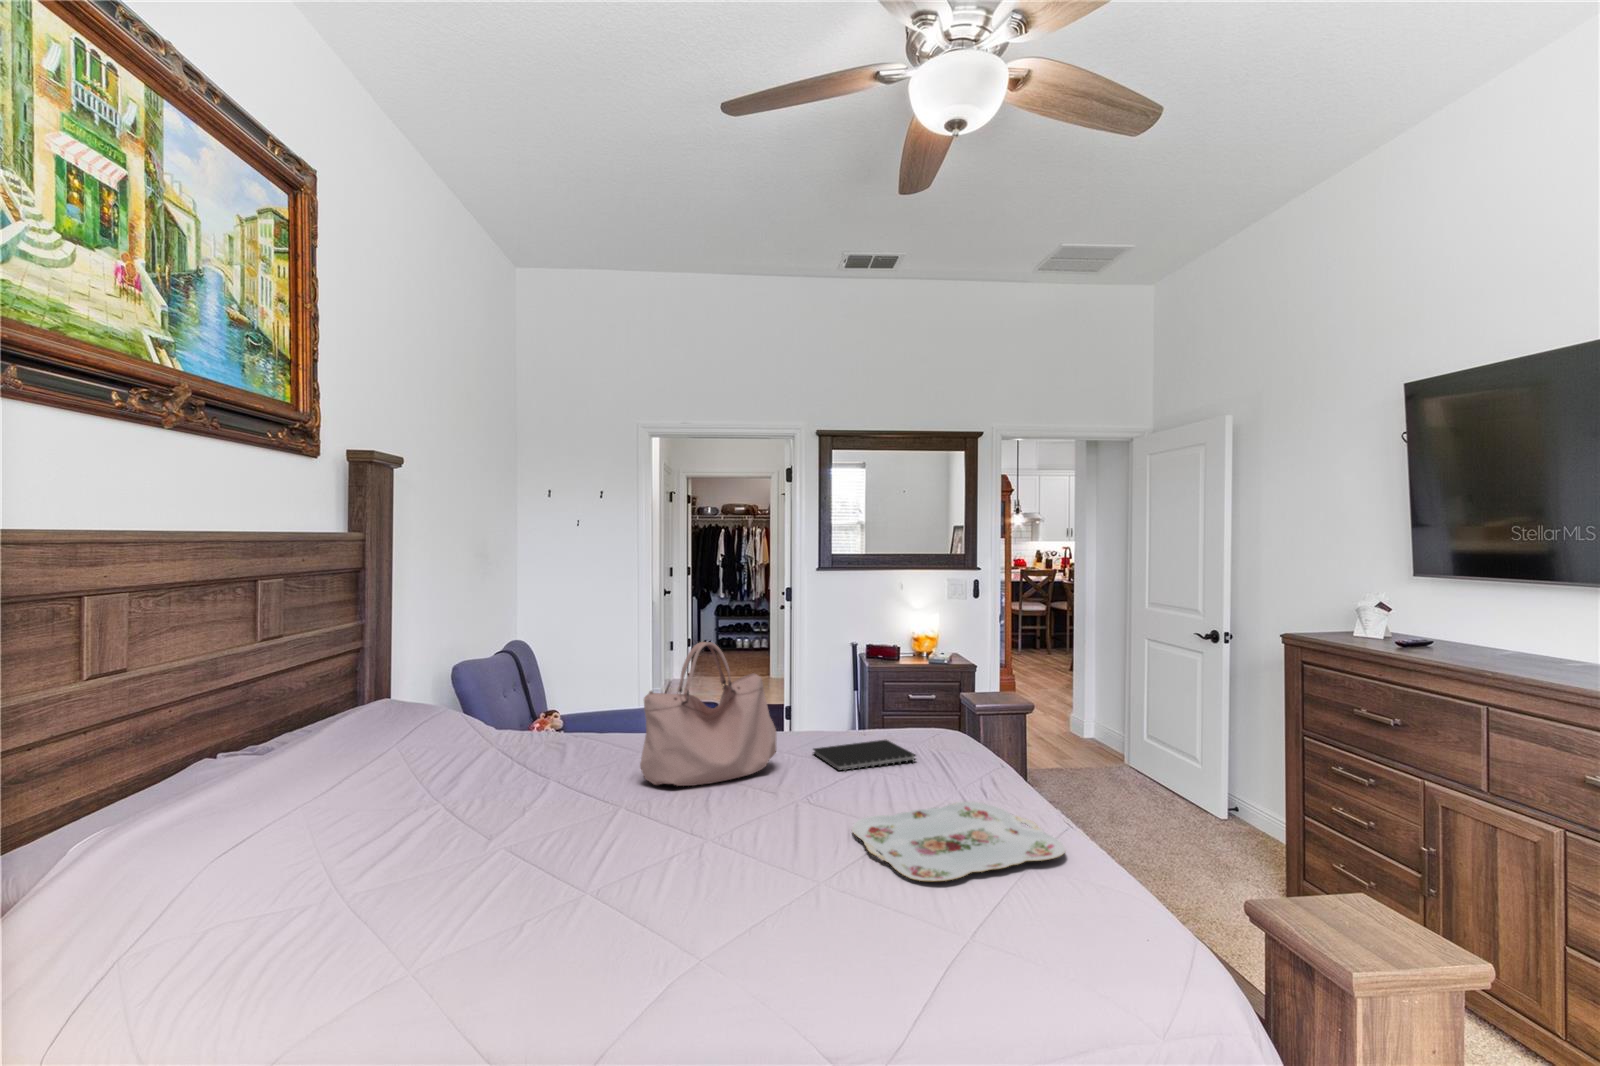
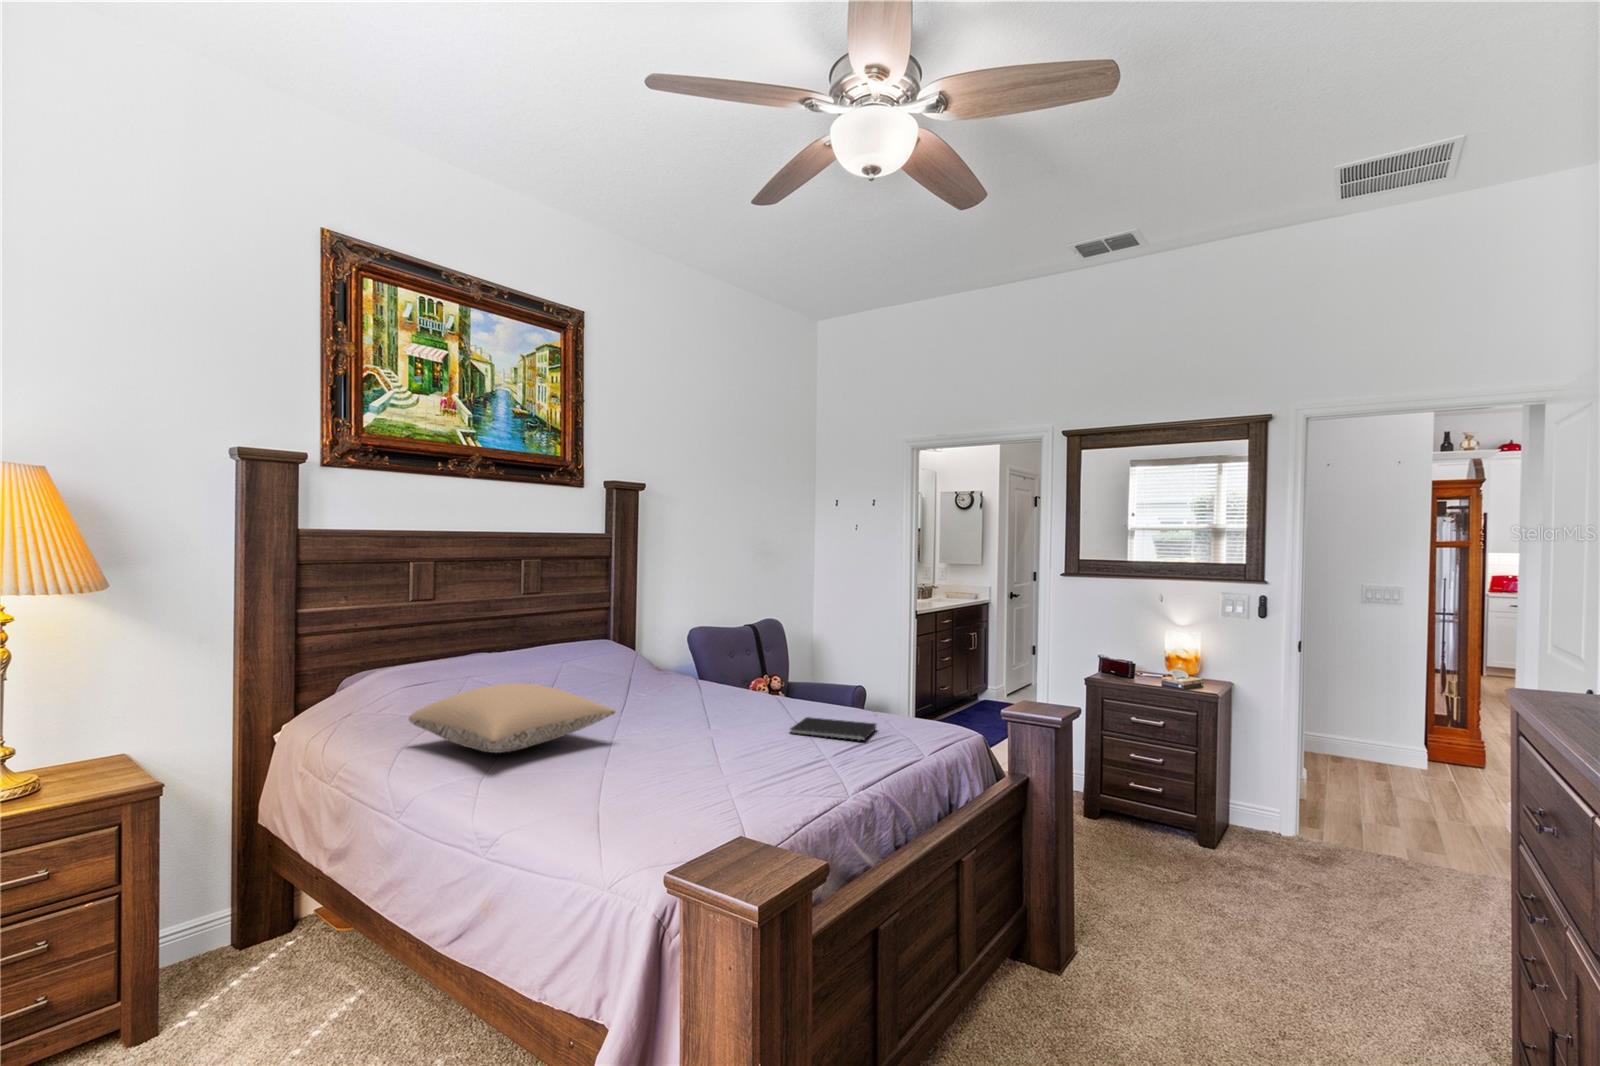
handbag: present [640,642,777,786] -> none [658,616,763,721]
pillow: none [451,783,738,925] -> present [409,683,616,753]
serving tray: present [852,802,1065,881] -> none [640,753,807,802]

